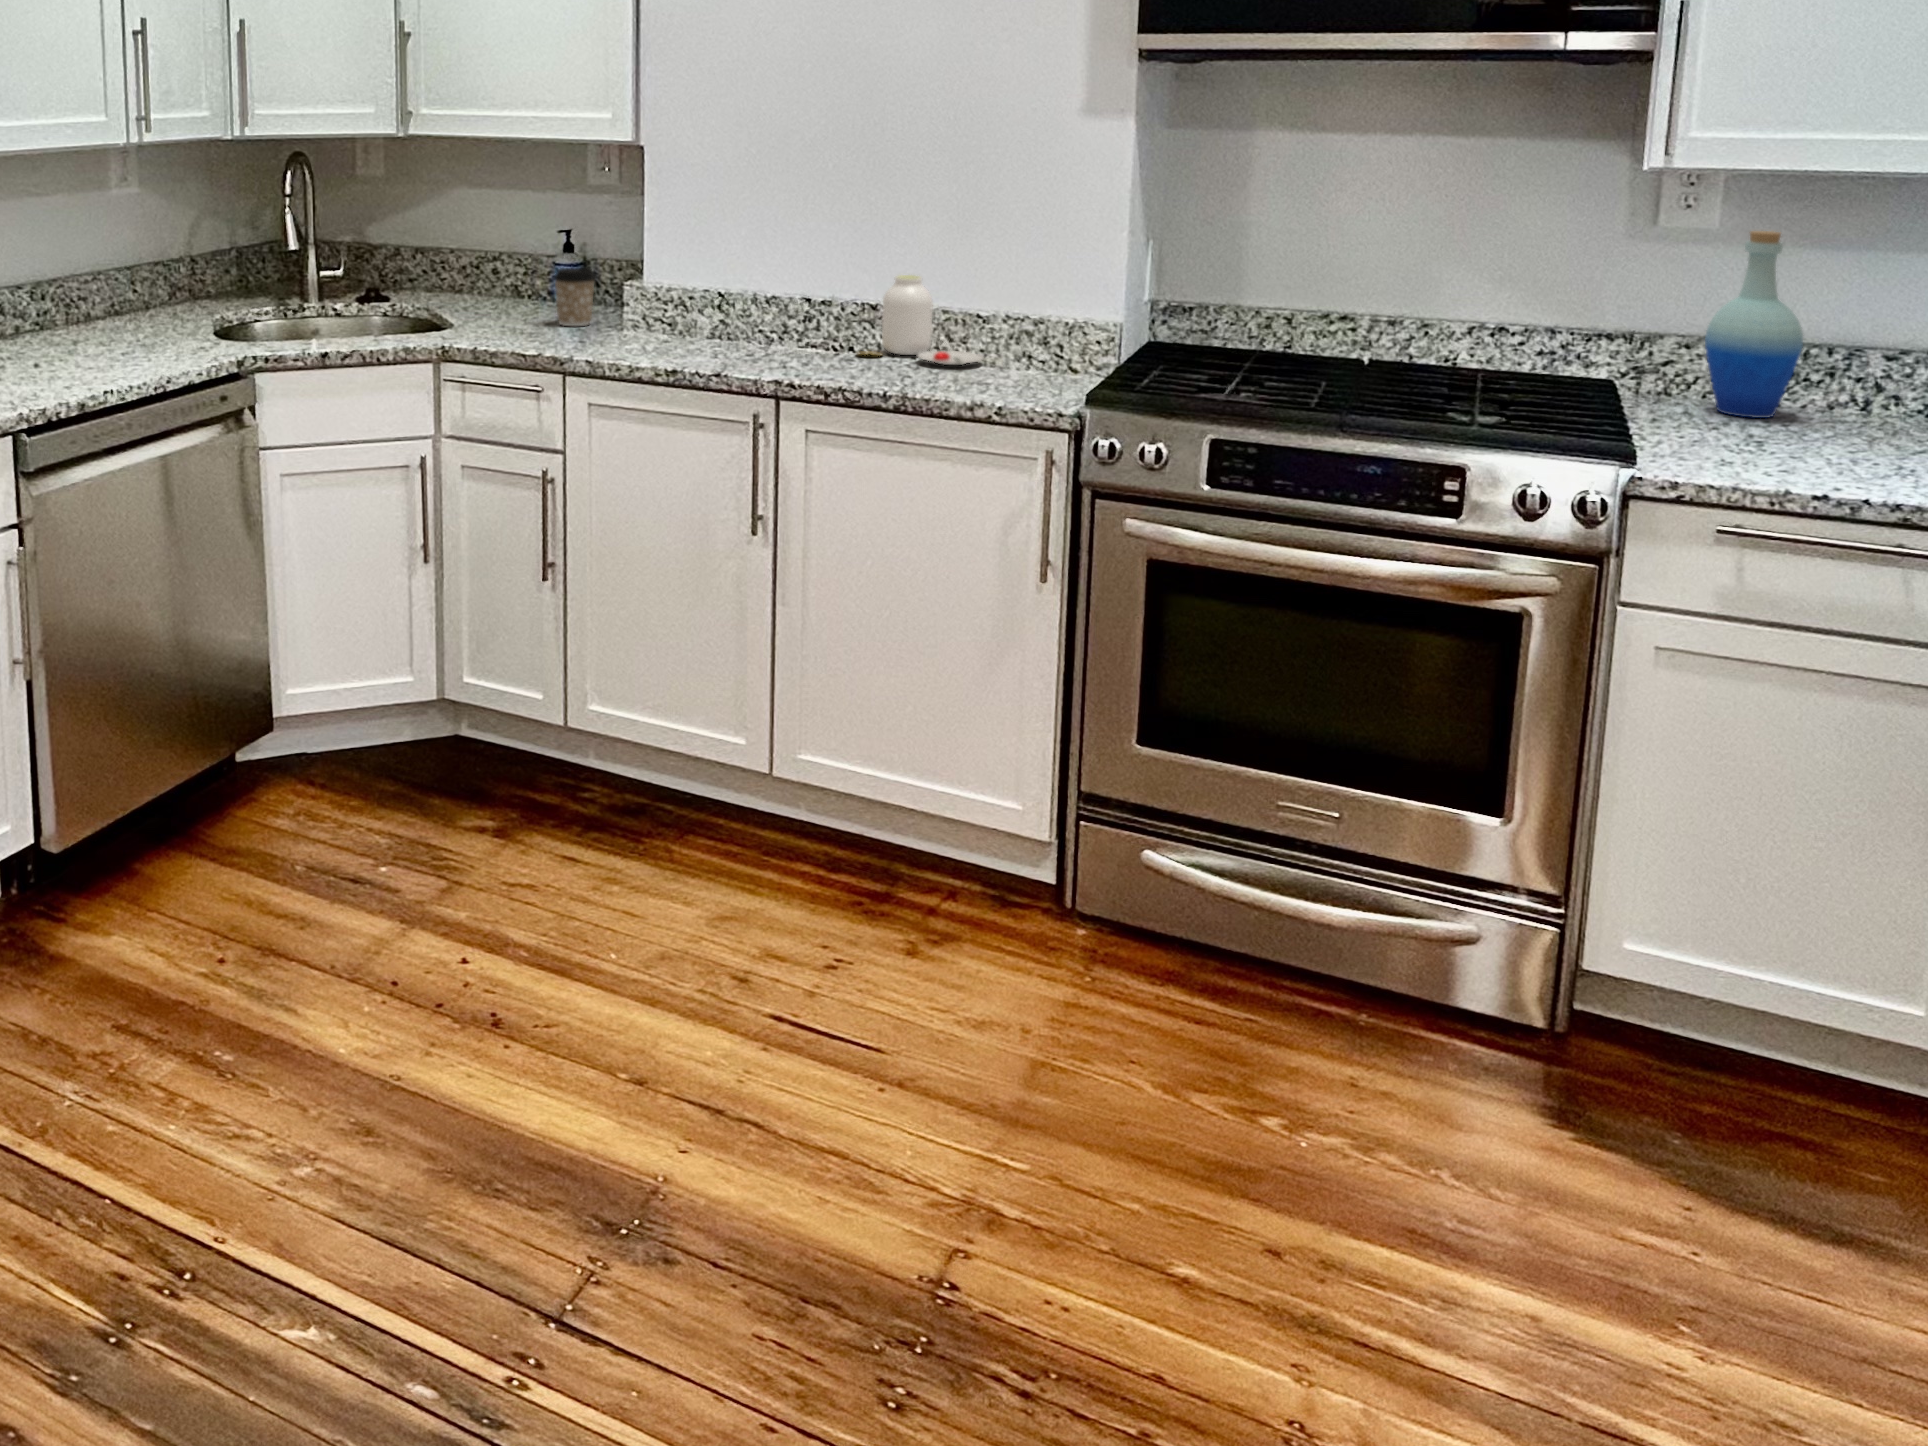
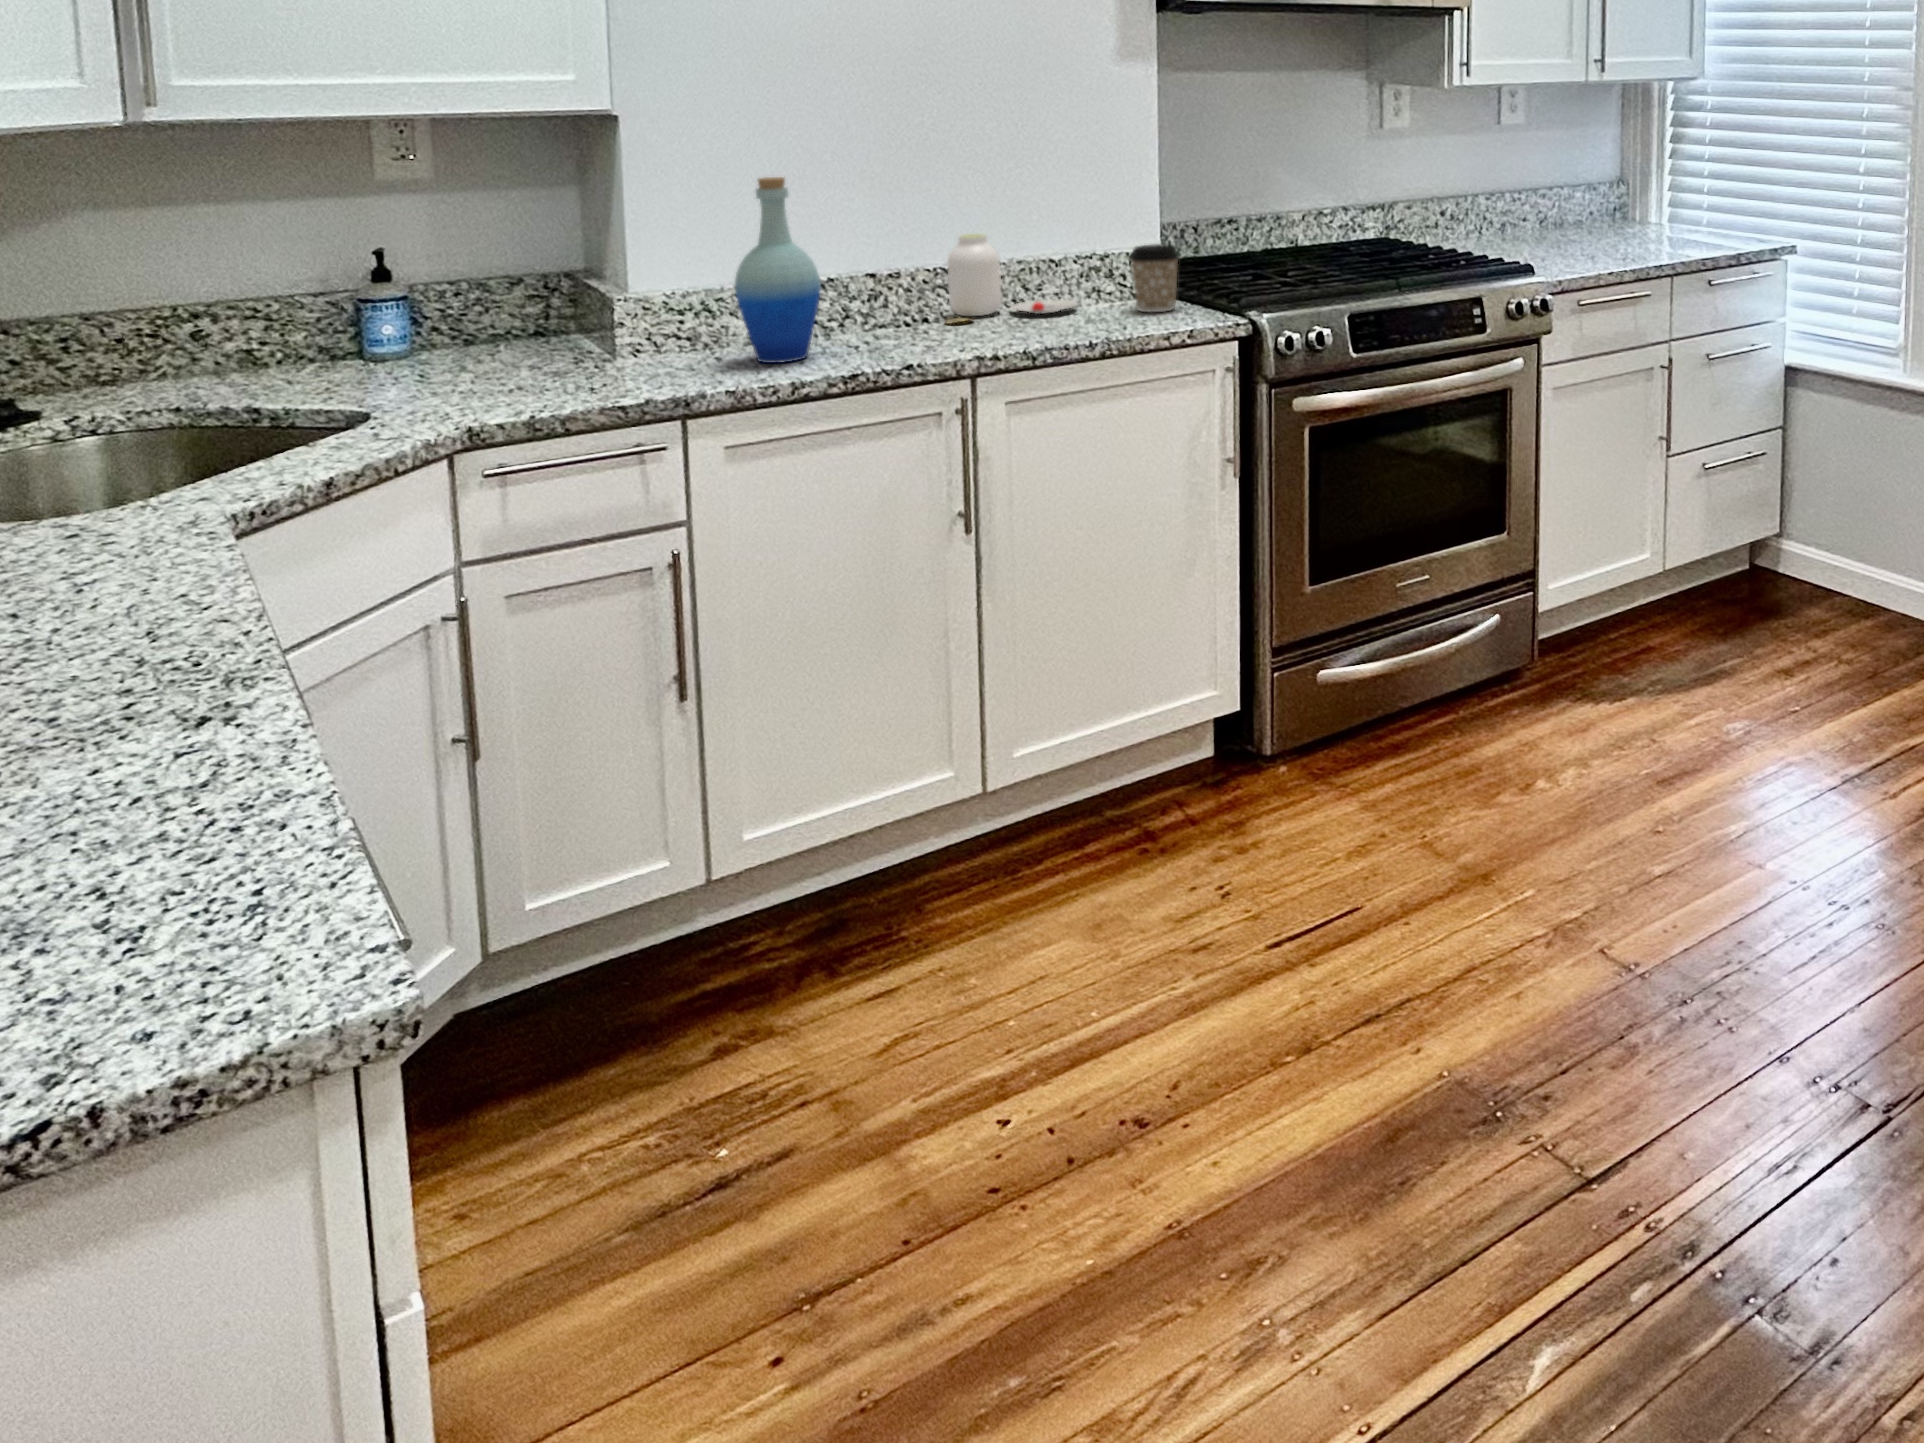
bottle: present [1705,231,1803,418] -> present [735,177,821,363]
coffee cup: present [554,268,595,326] -> present [1130,244,1179,312]

